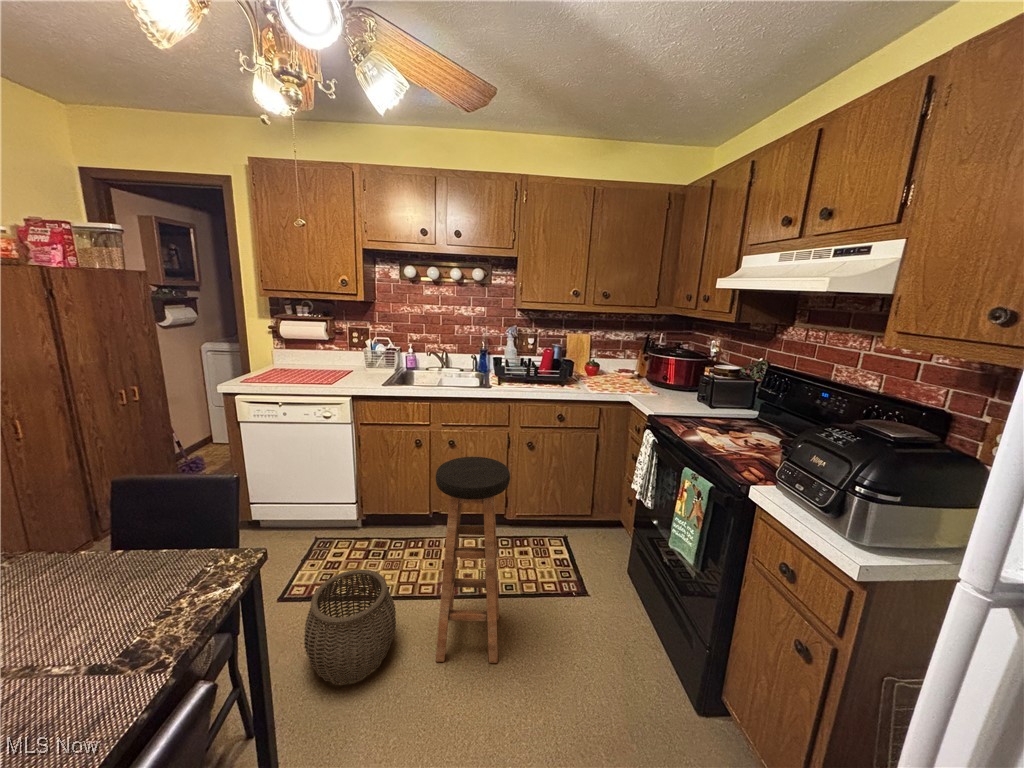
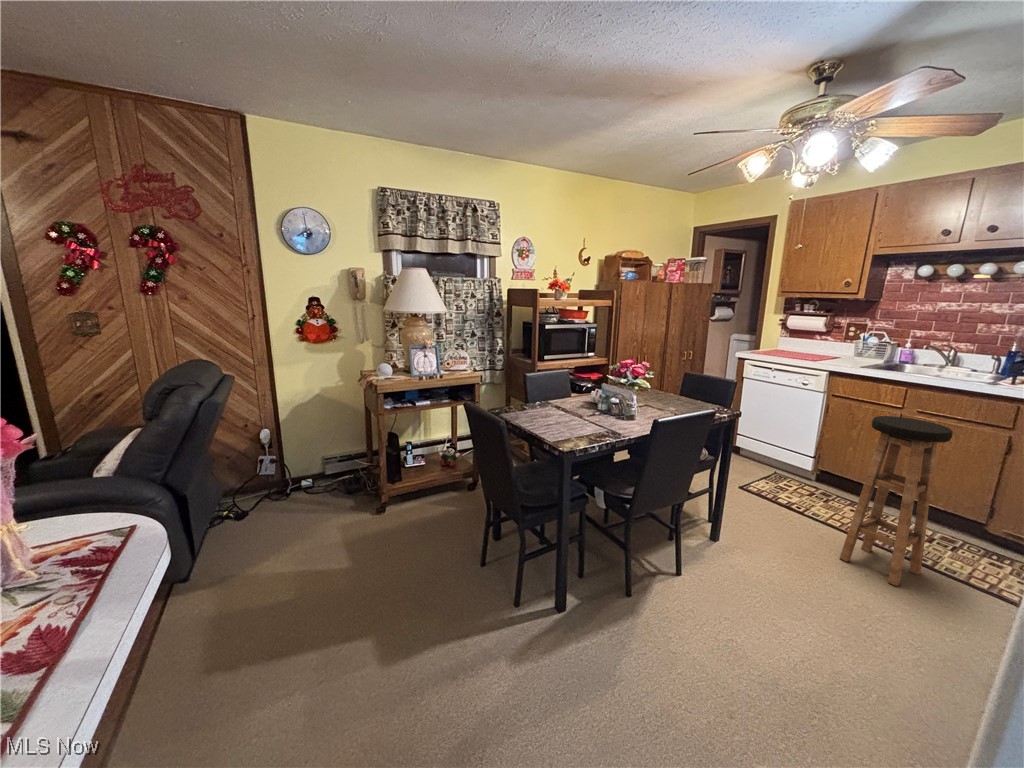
woven basket: present [304,570,396,685] -> none [752,474,818,538]

